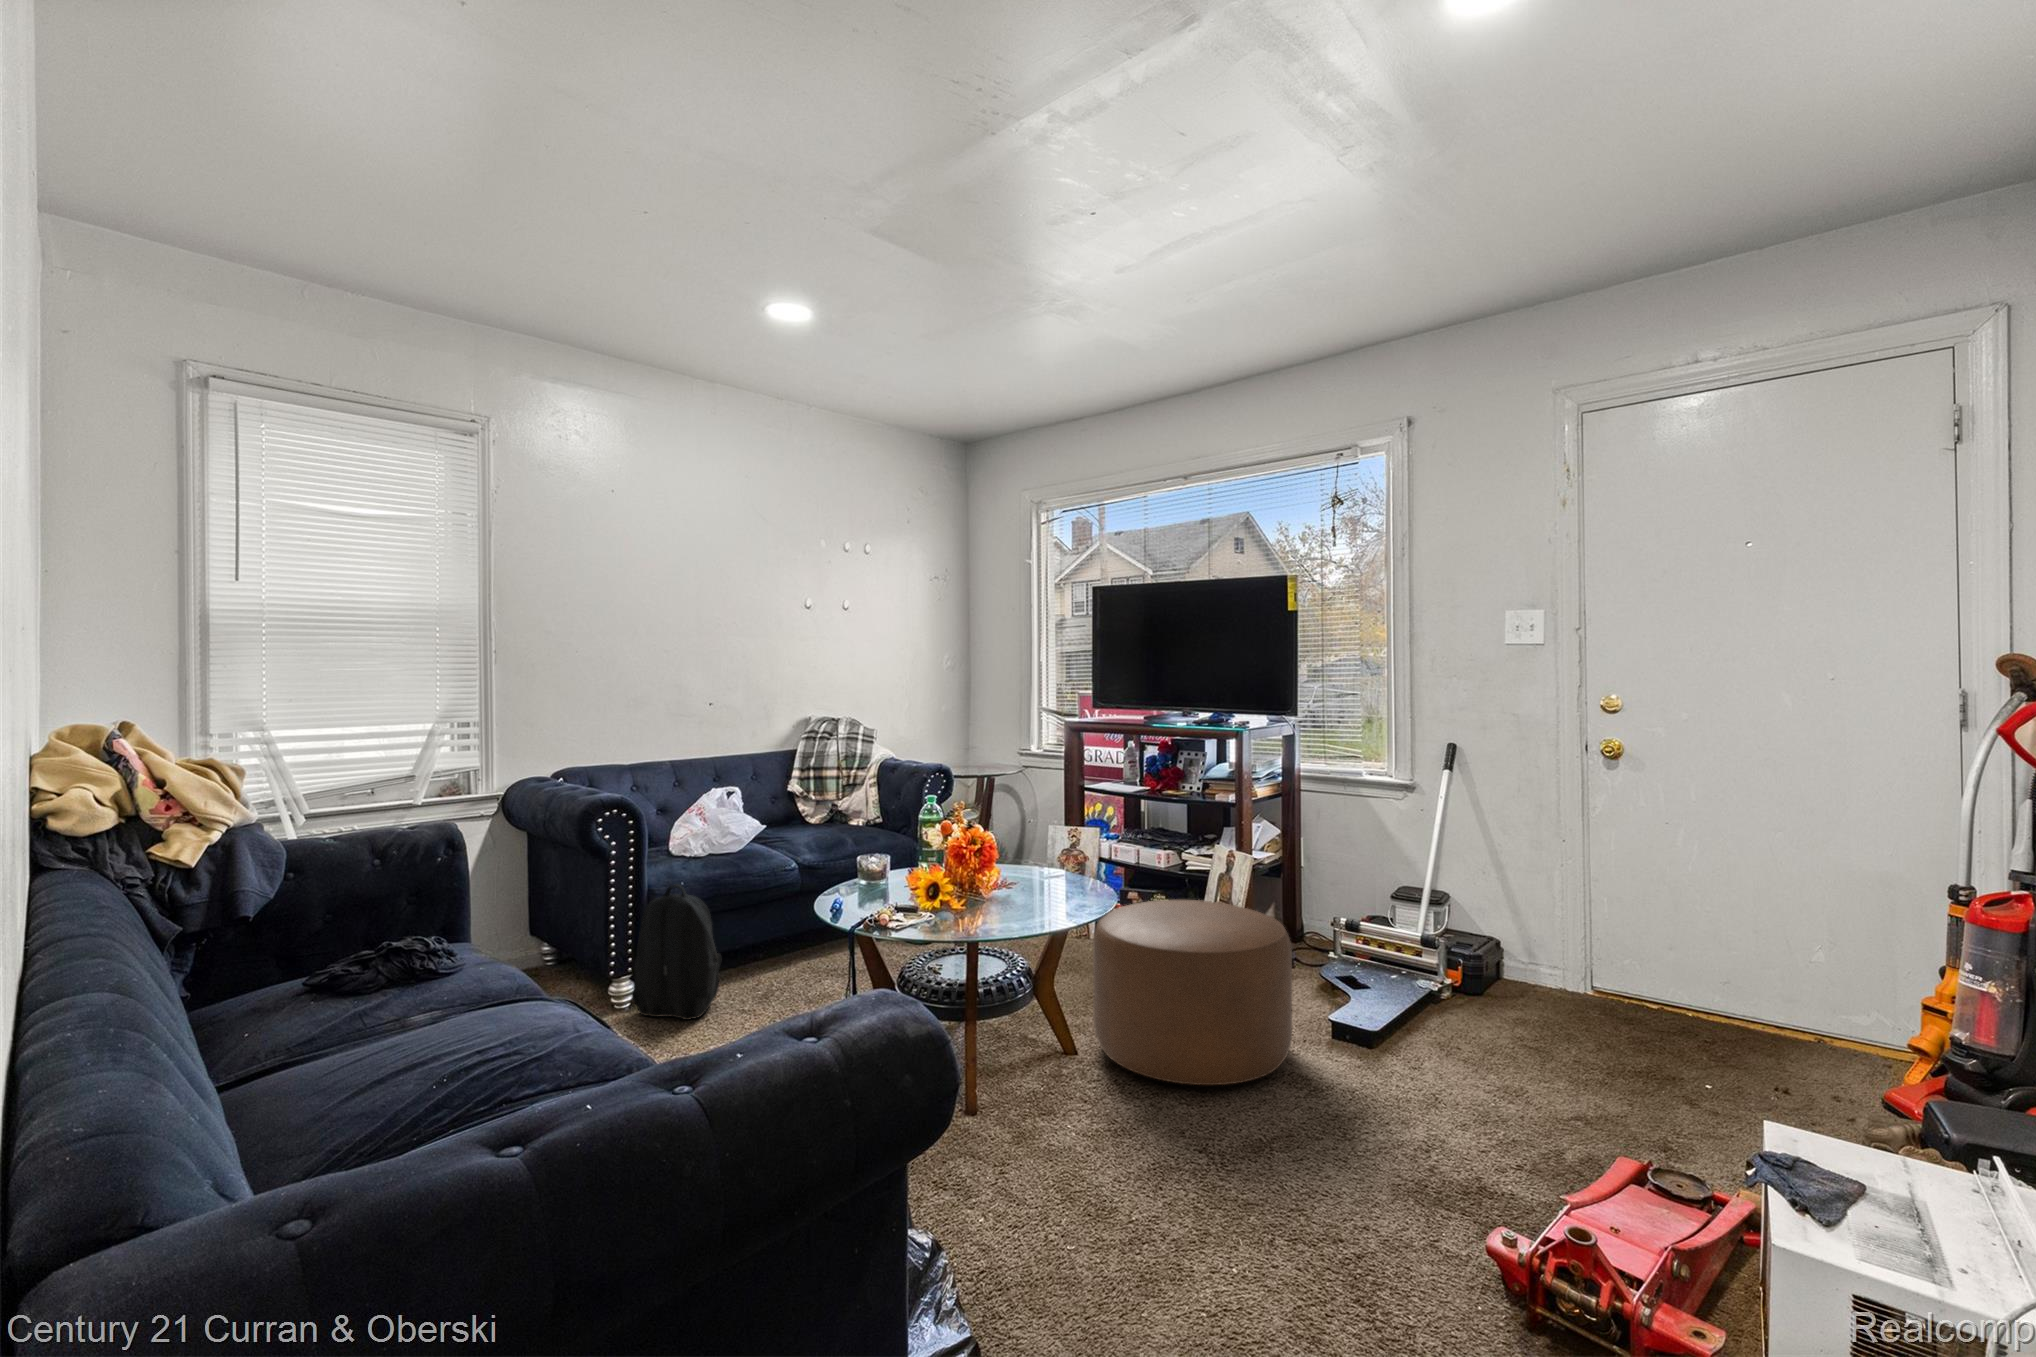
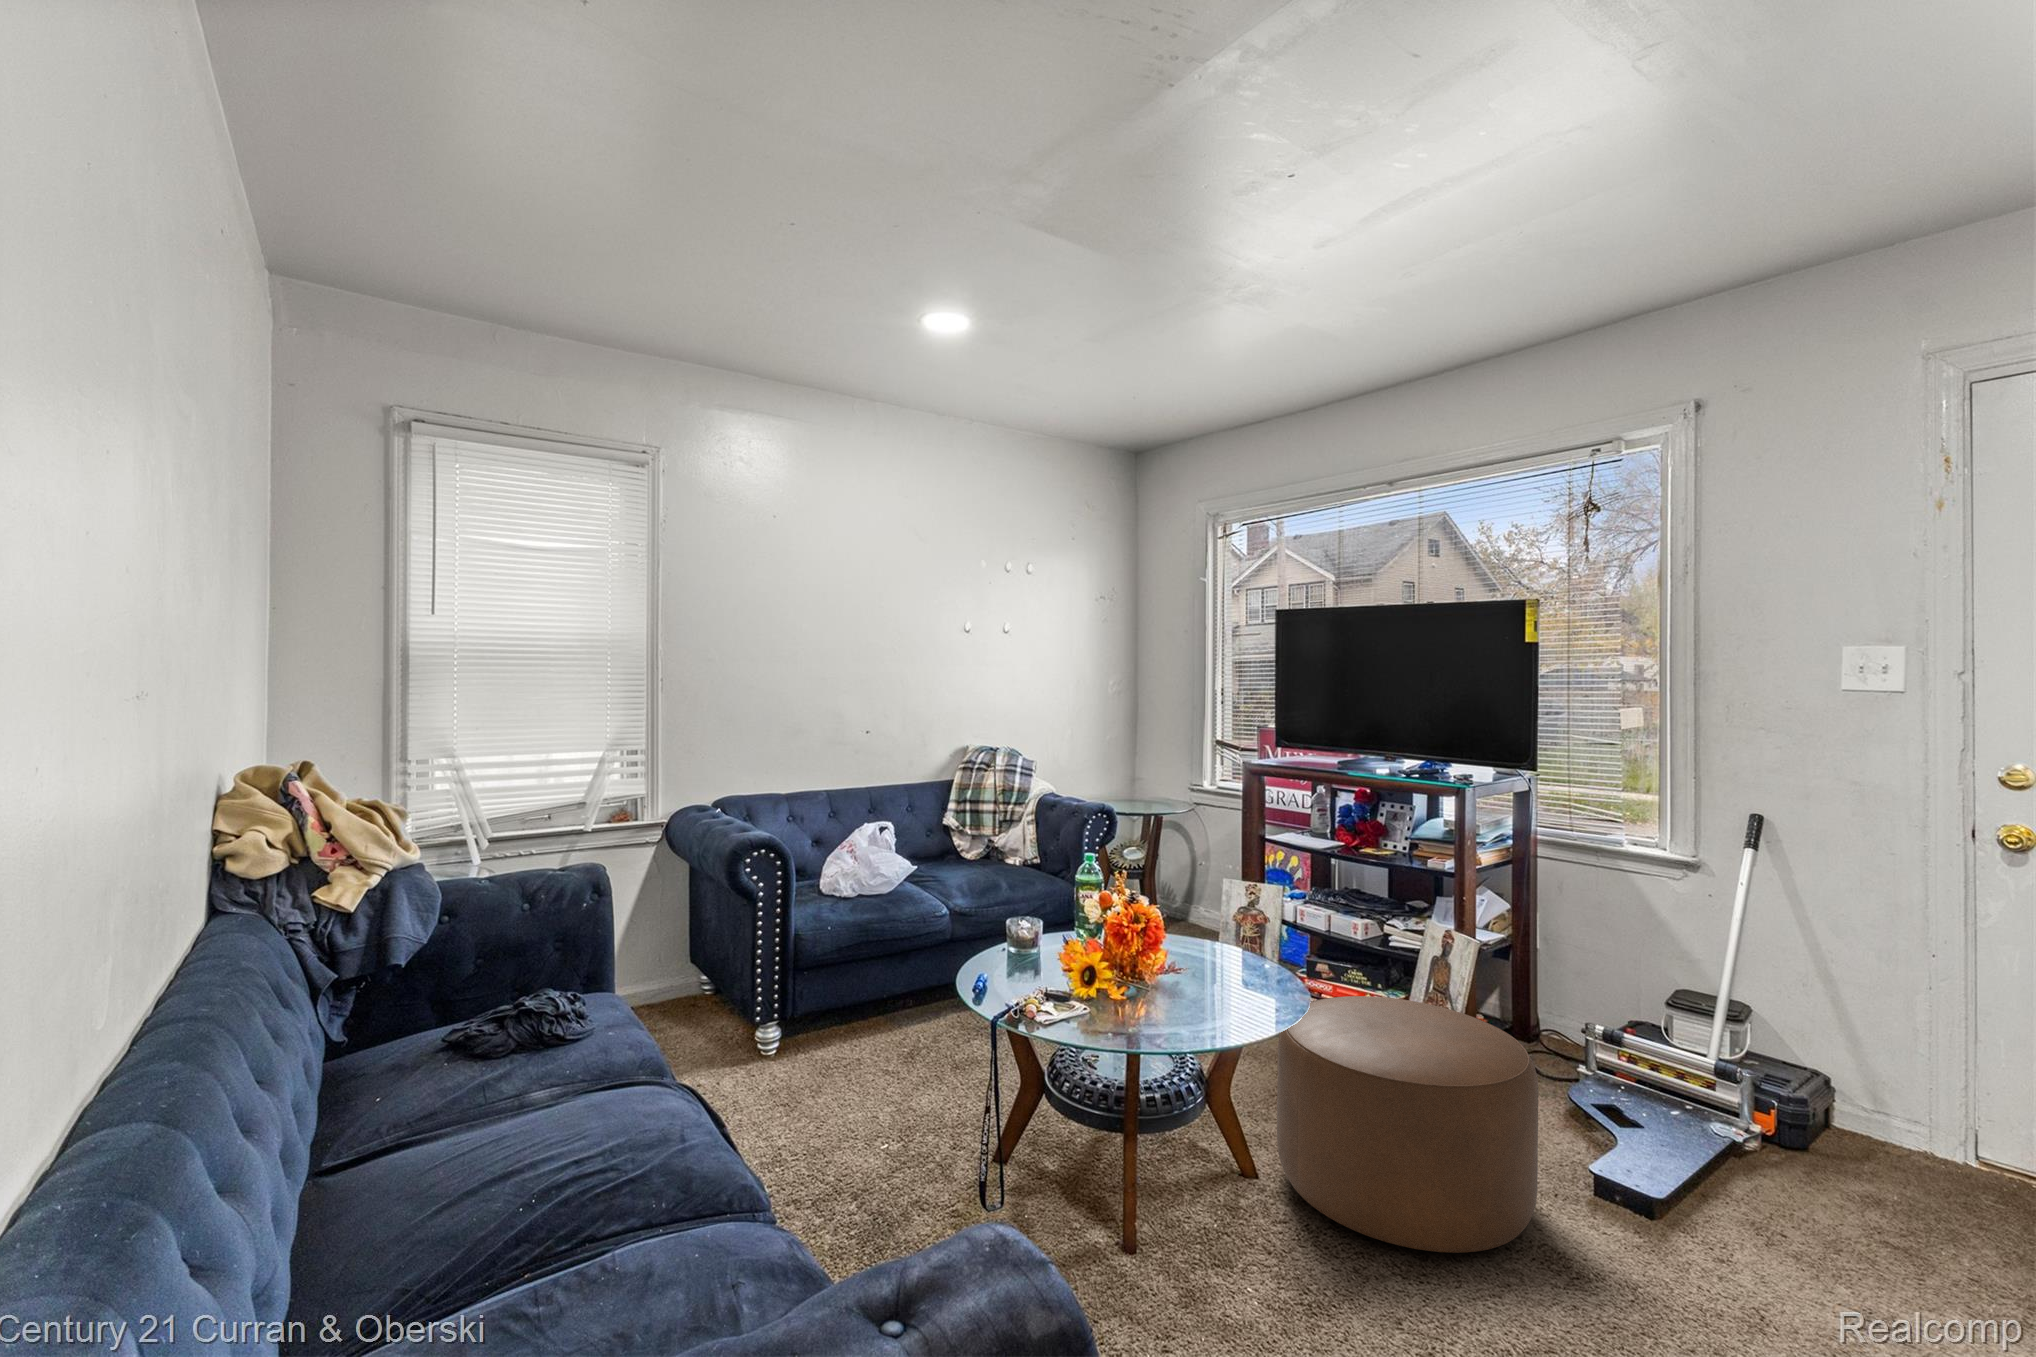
backpack: present [632,884,722,1020] -> none [775,931,866,1079]

